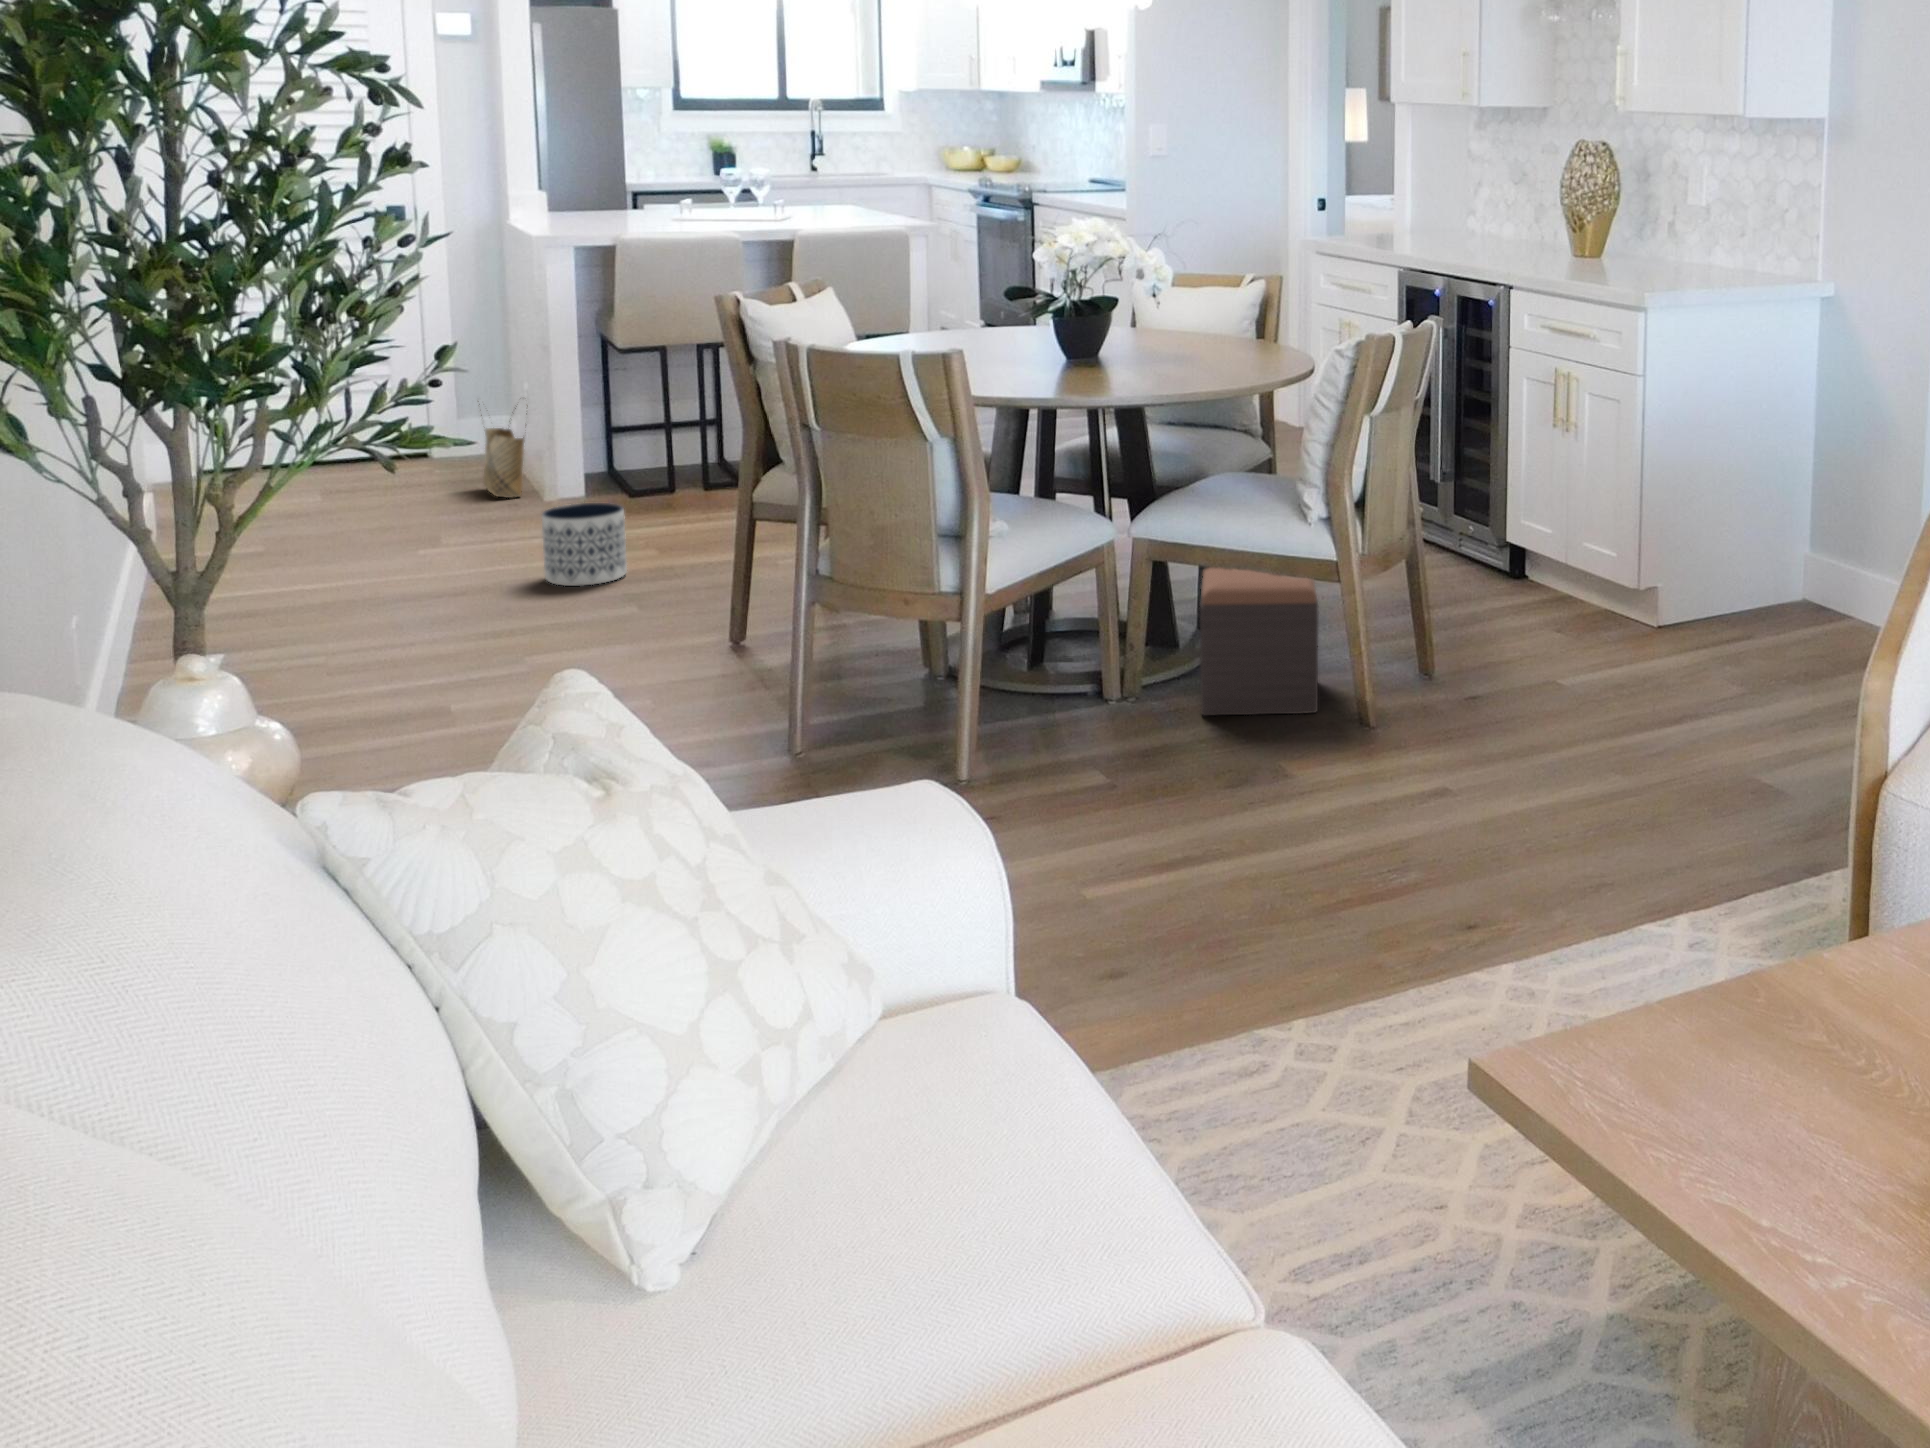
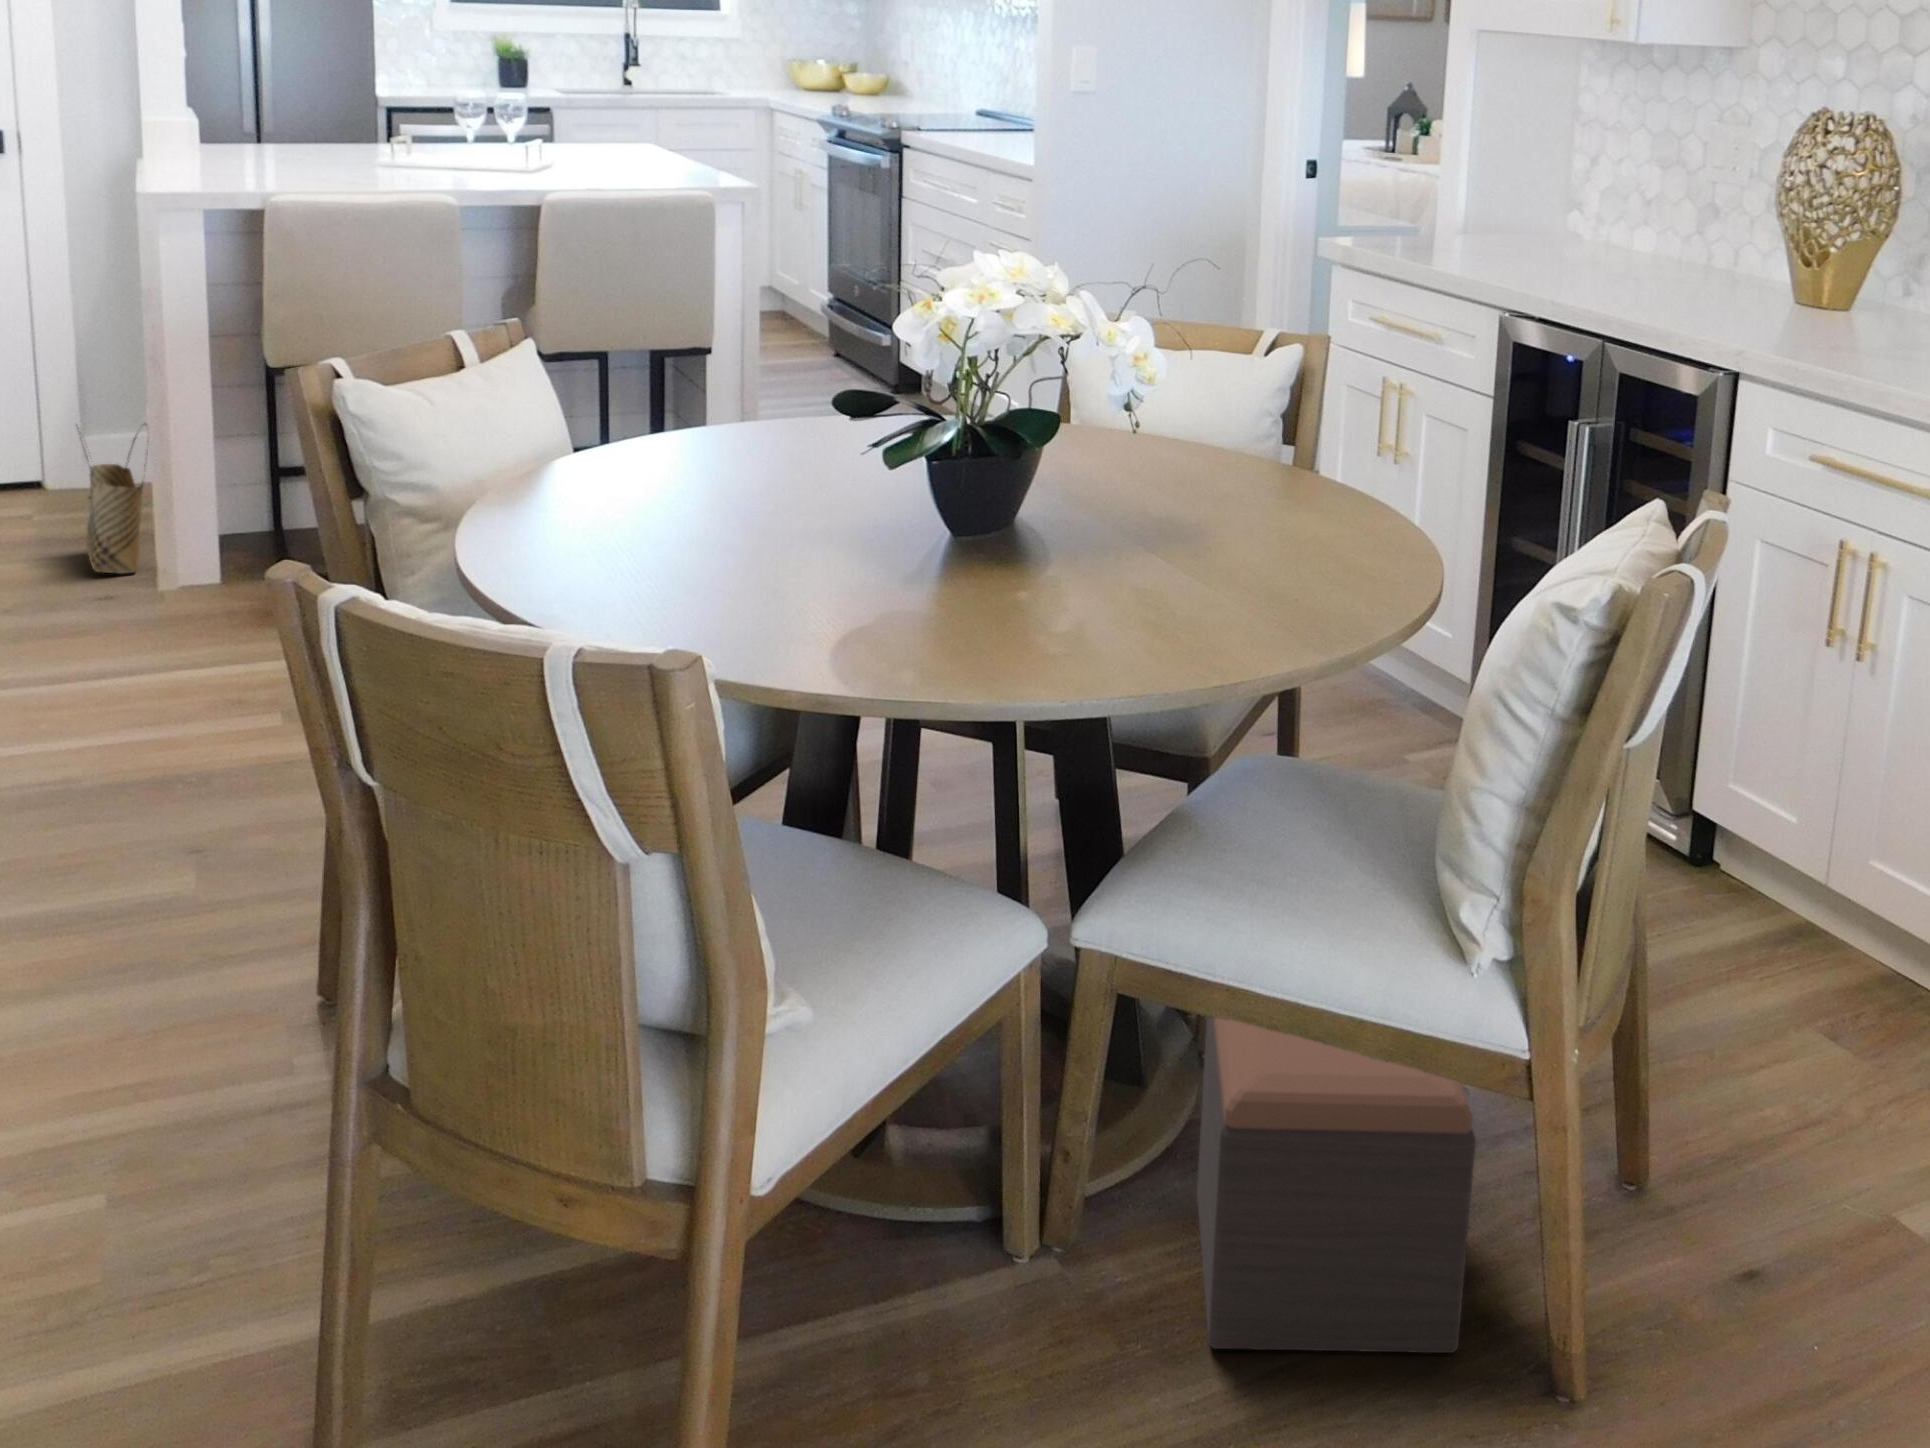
planter: present [542,503,627,586] -> none [64,652,213,804]

